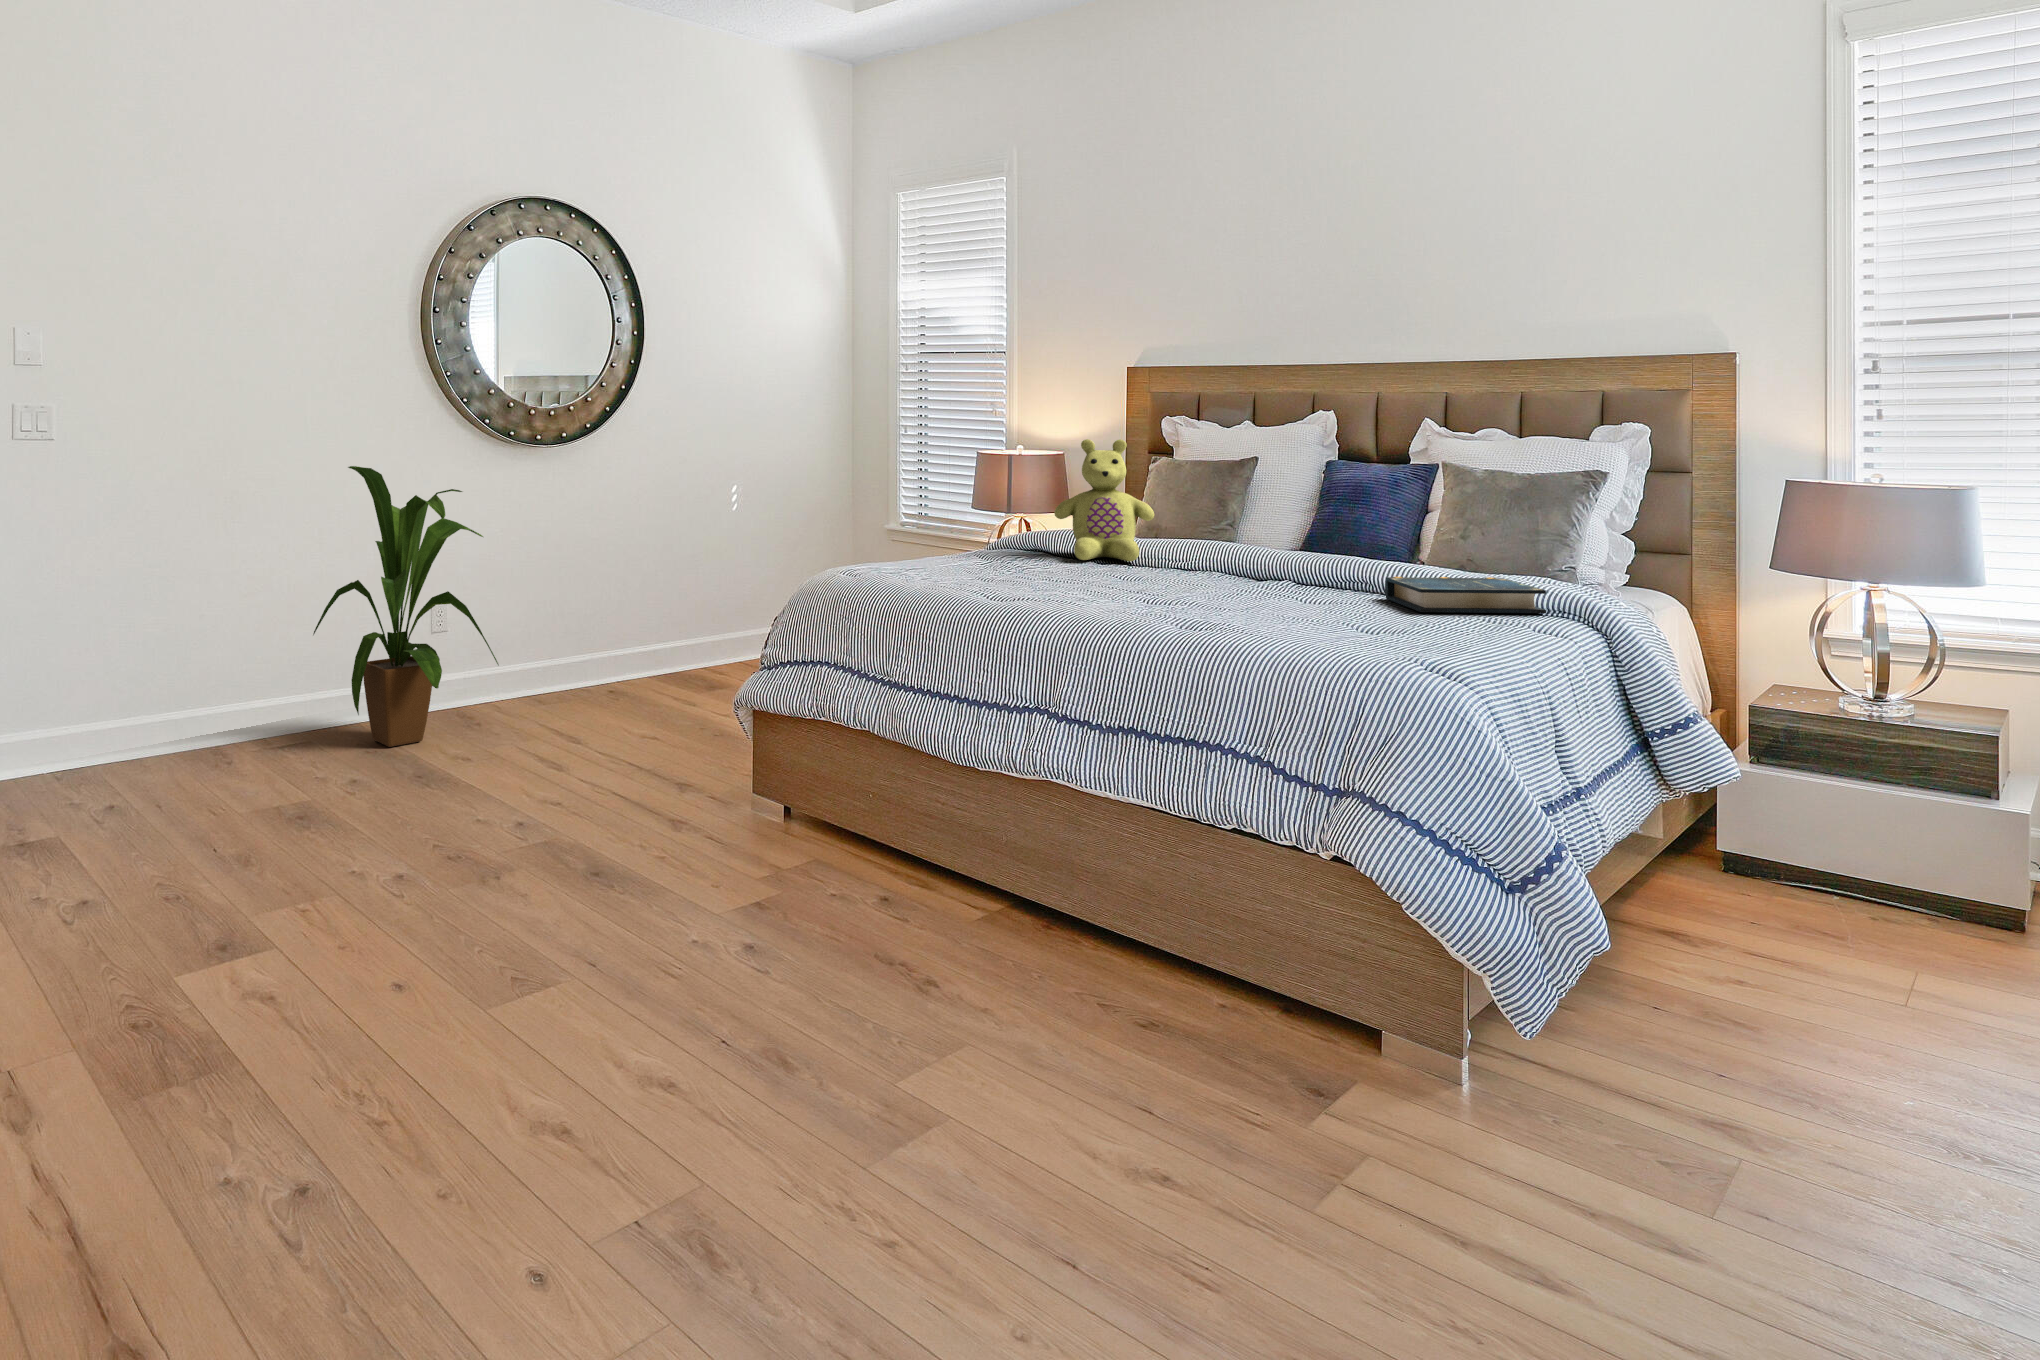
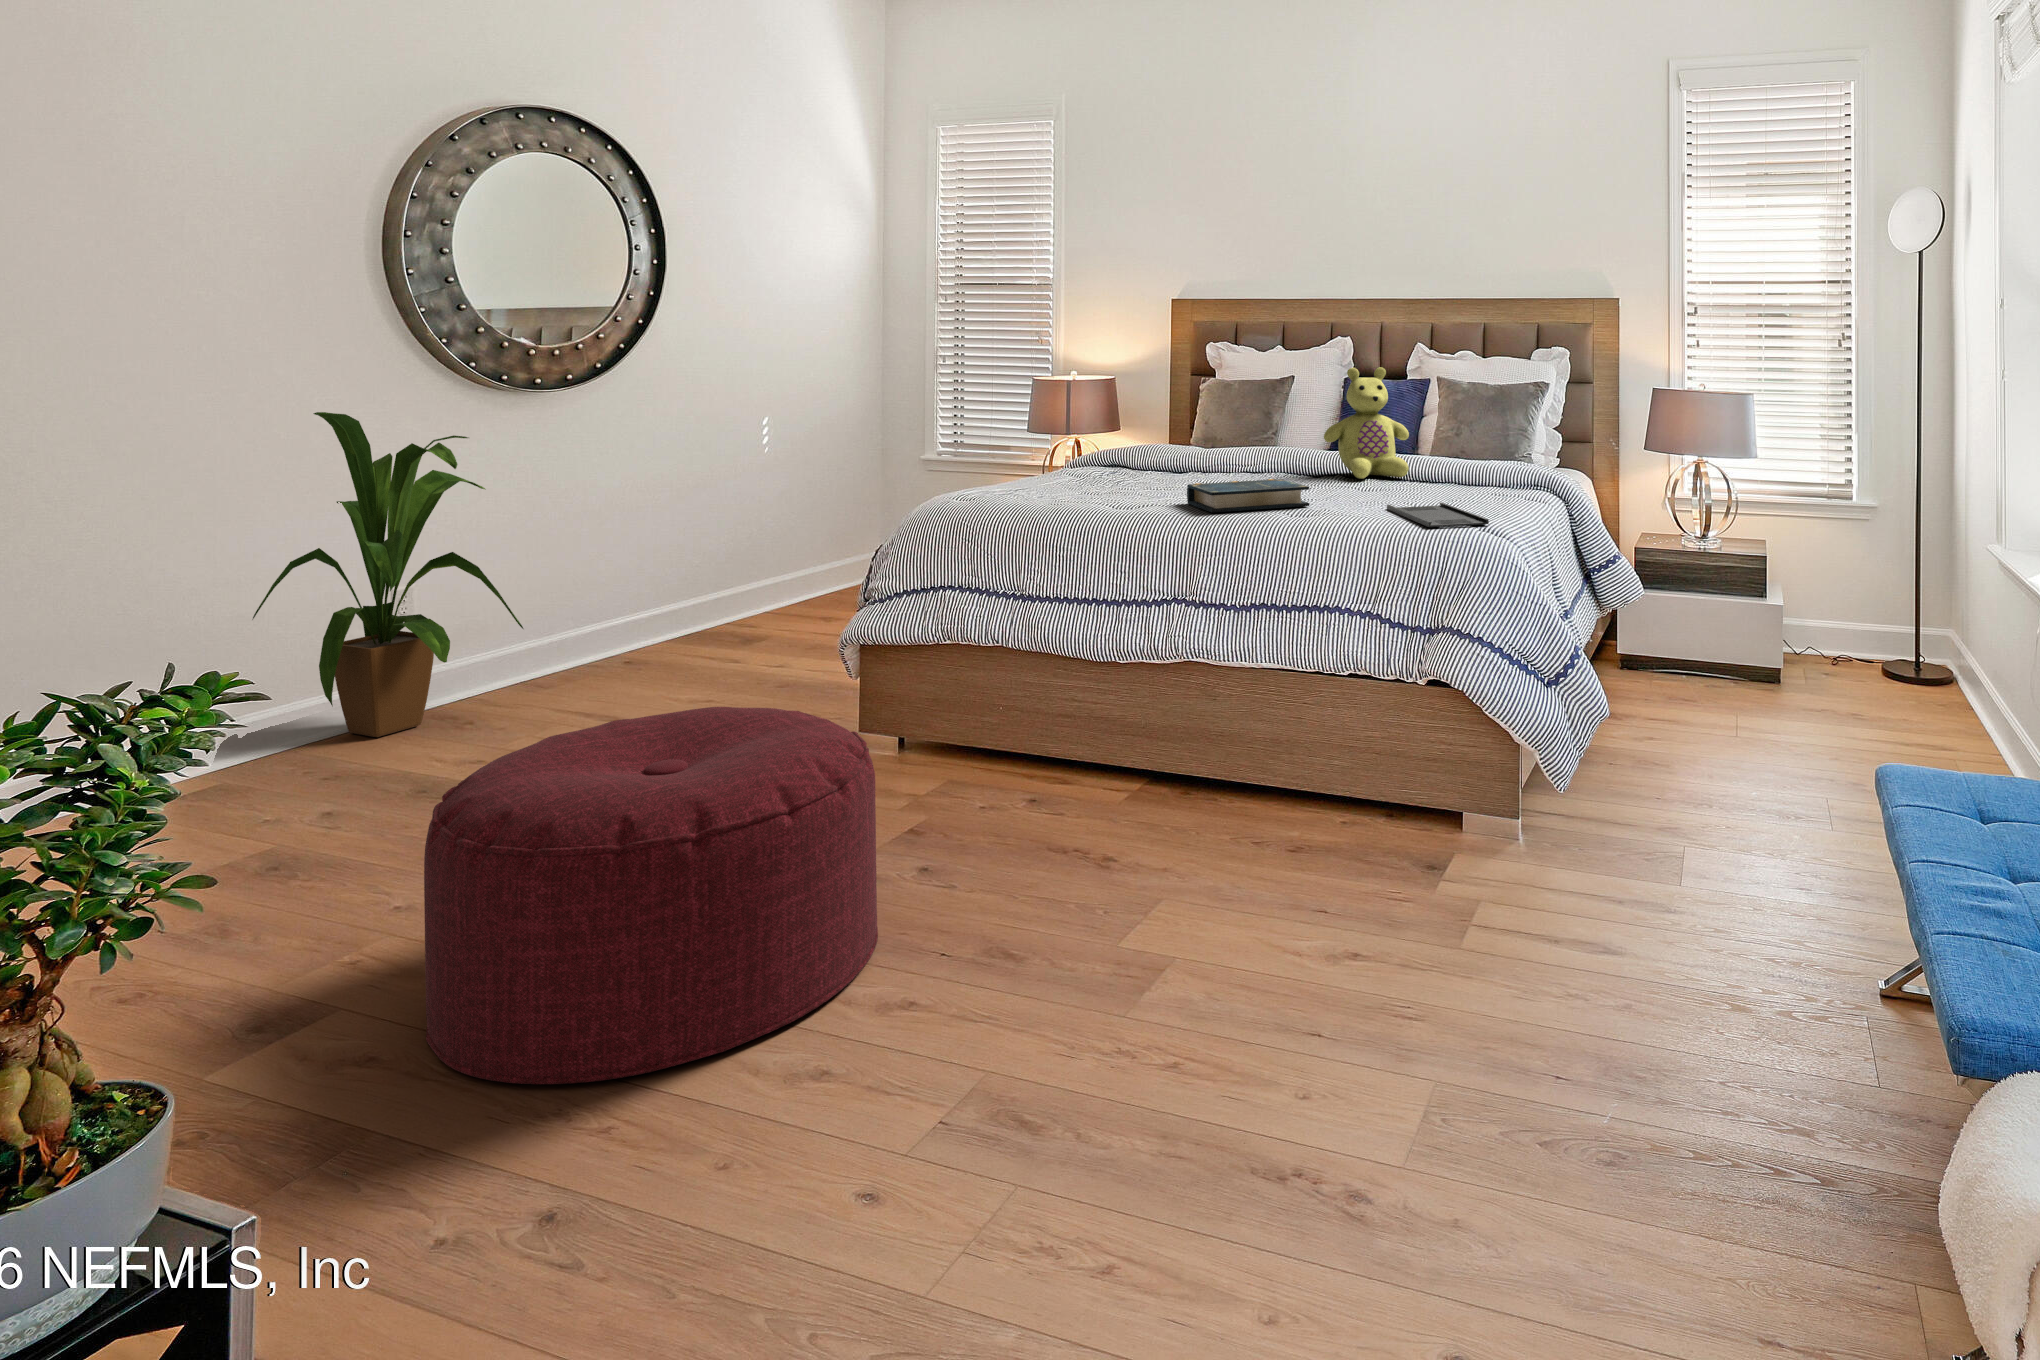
stuffed bear: present [1054,439,1154,561] -> present [1324,367,1409,479]
book: present [1385,577,1546,613] -> present [1187,479,1309,513]
tray: none [1316,621,1435,659] -> present [1387,502,1489,527]
ottoman: none [310,763,684,1099] -> present [424,707,878,1084]

